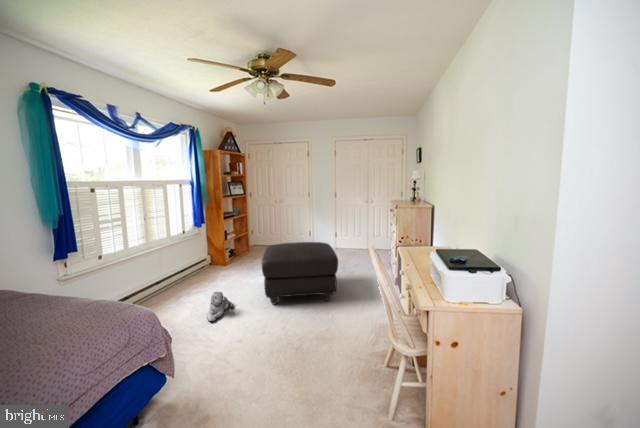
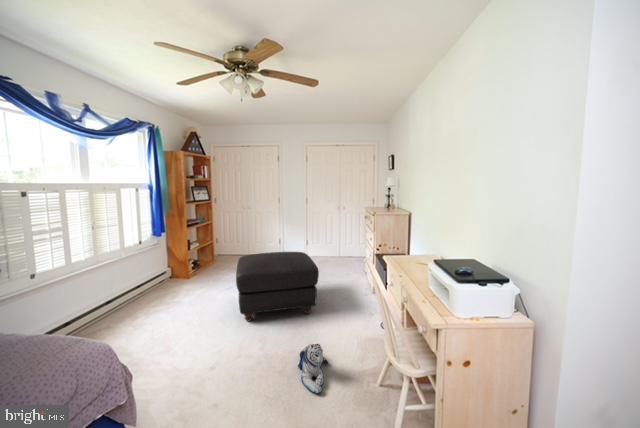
plush toy: present [207,292,233,322] -> present [298,344,328,394]

